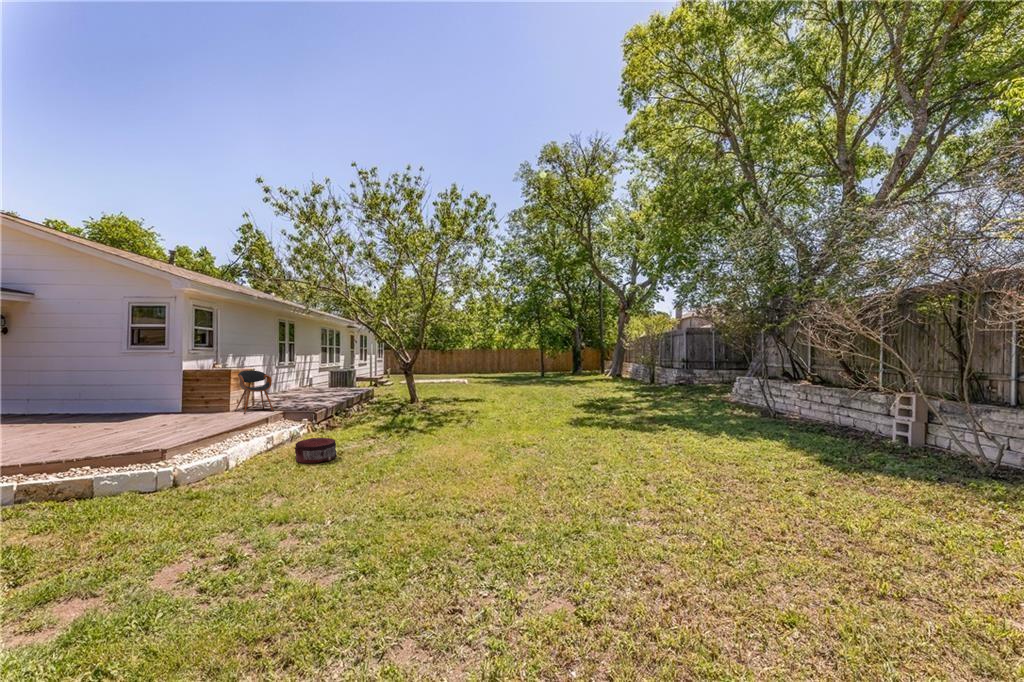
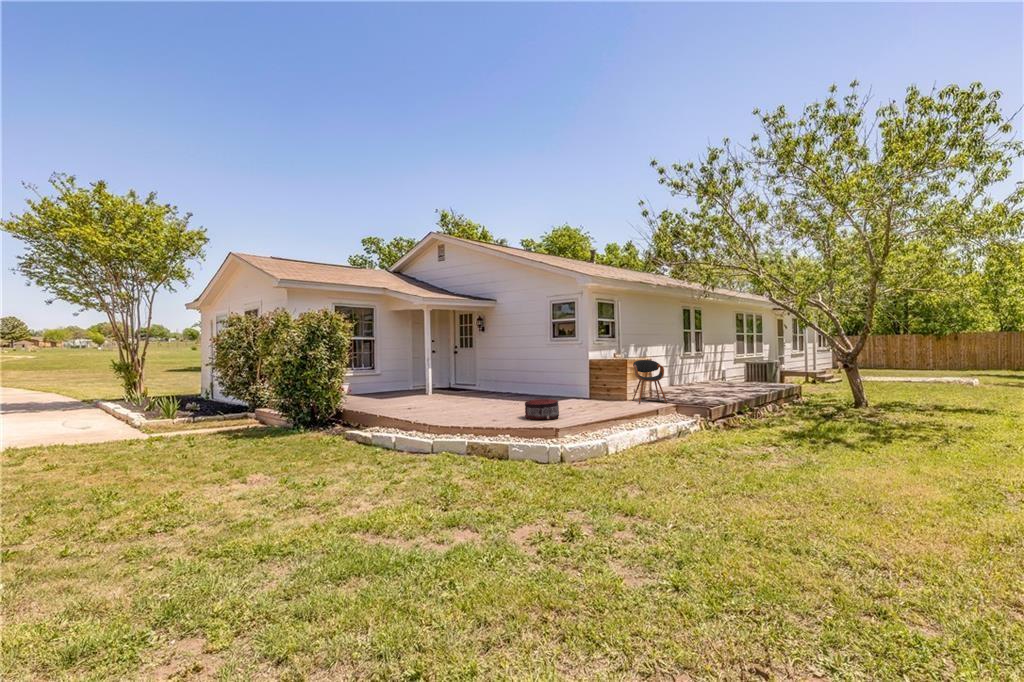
pouf: present [295,438,337,463] -> present [525,399,559,420]

